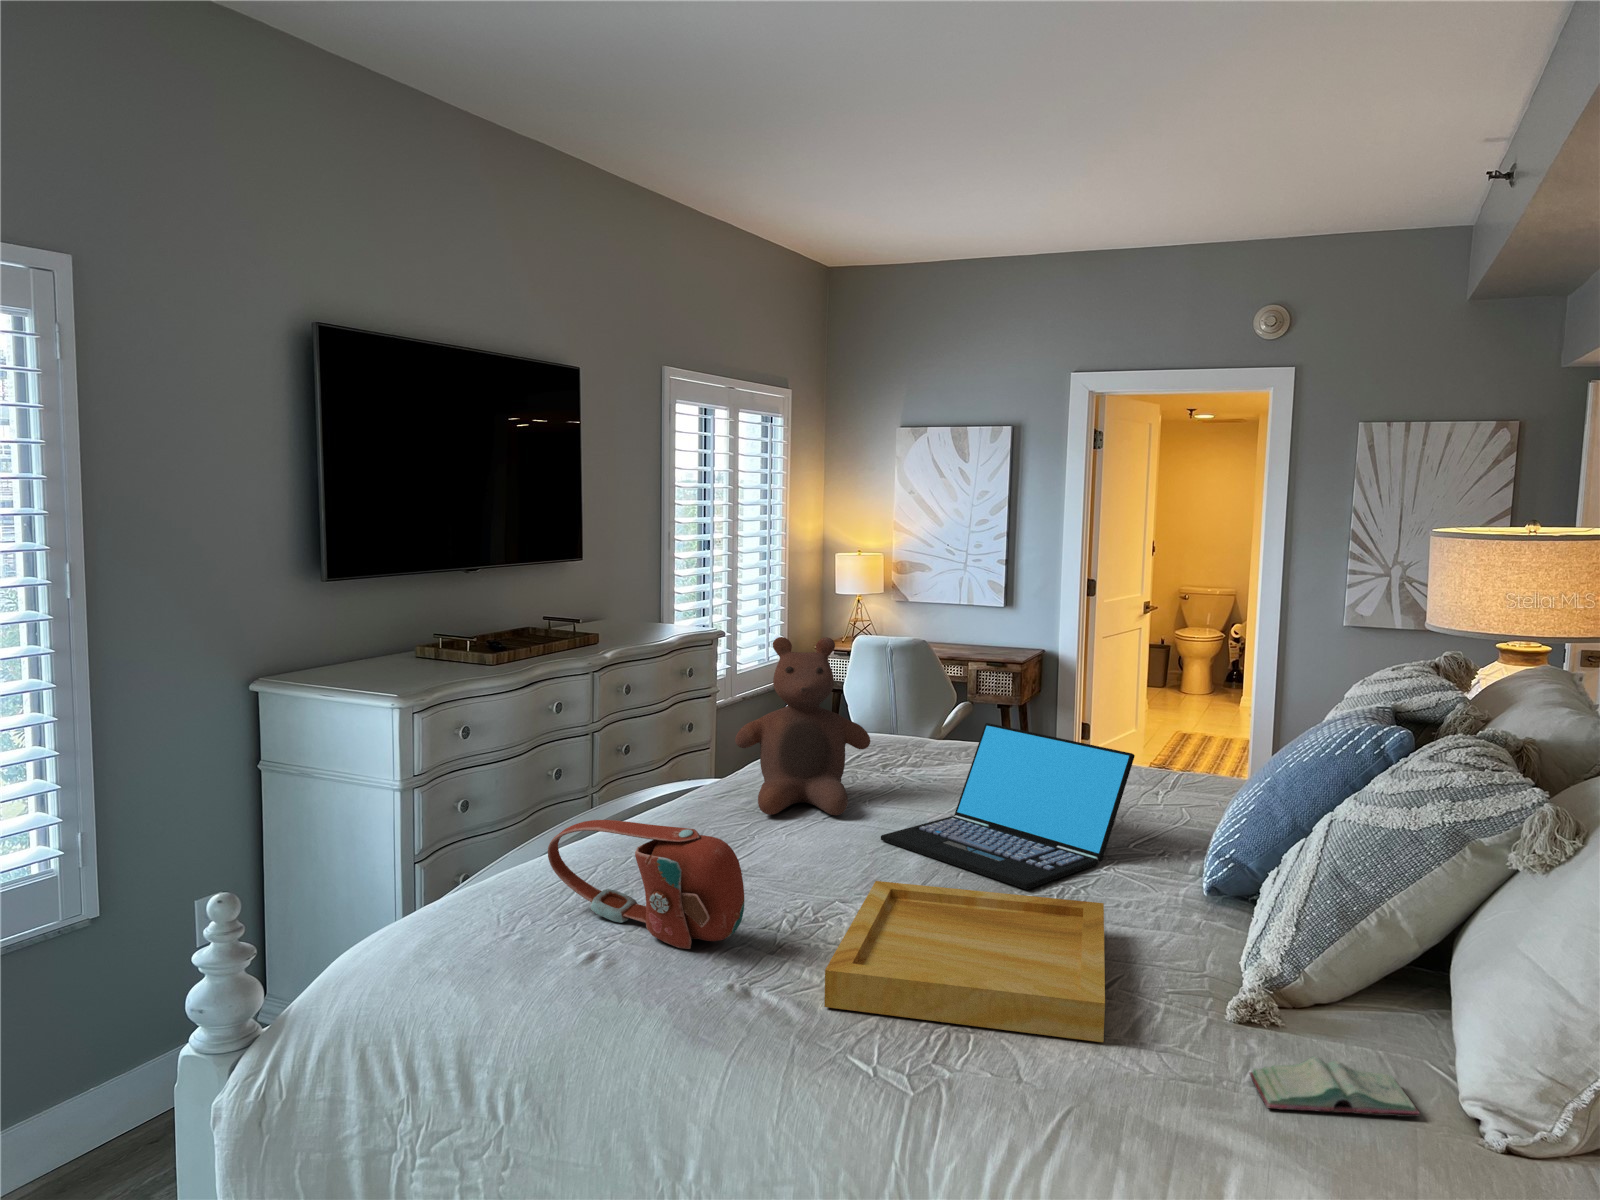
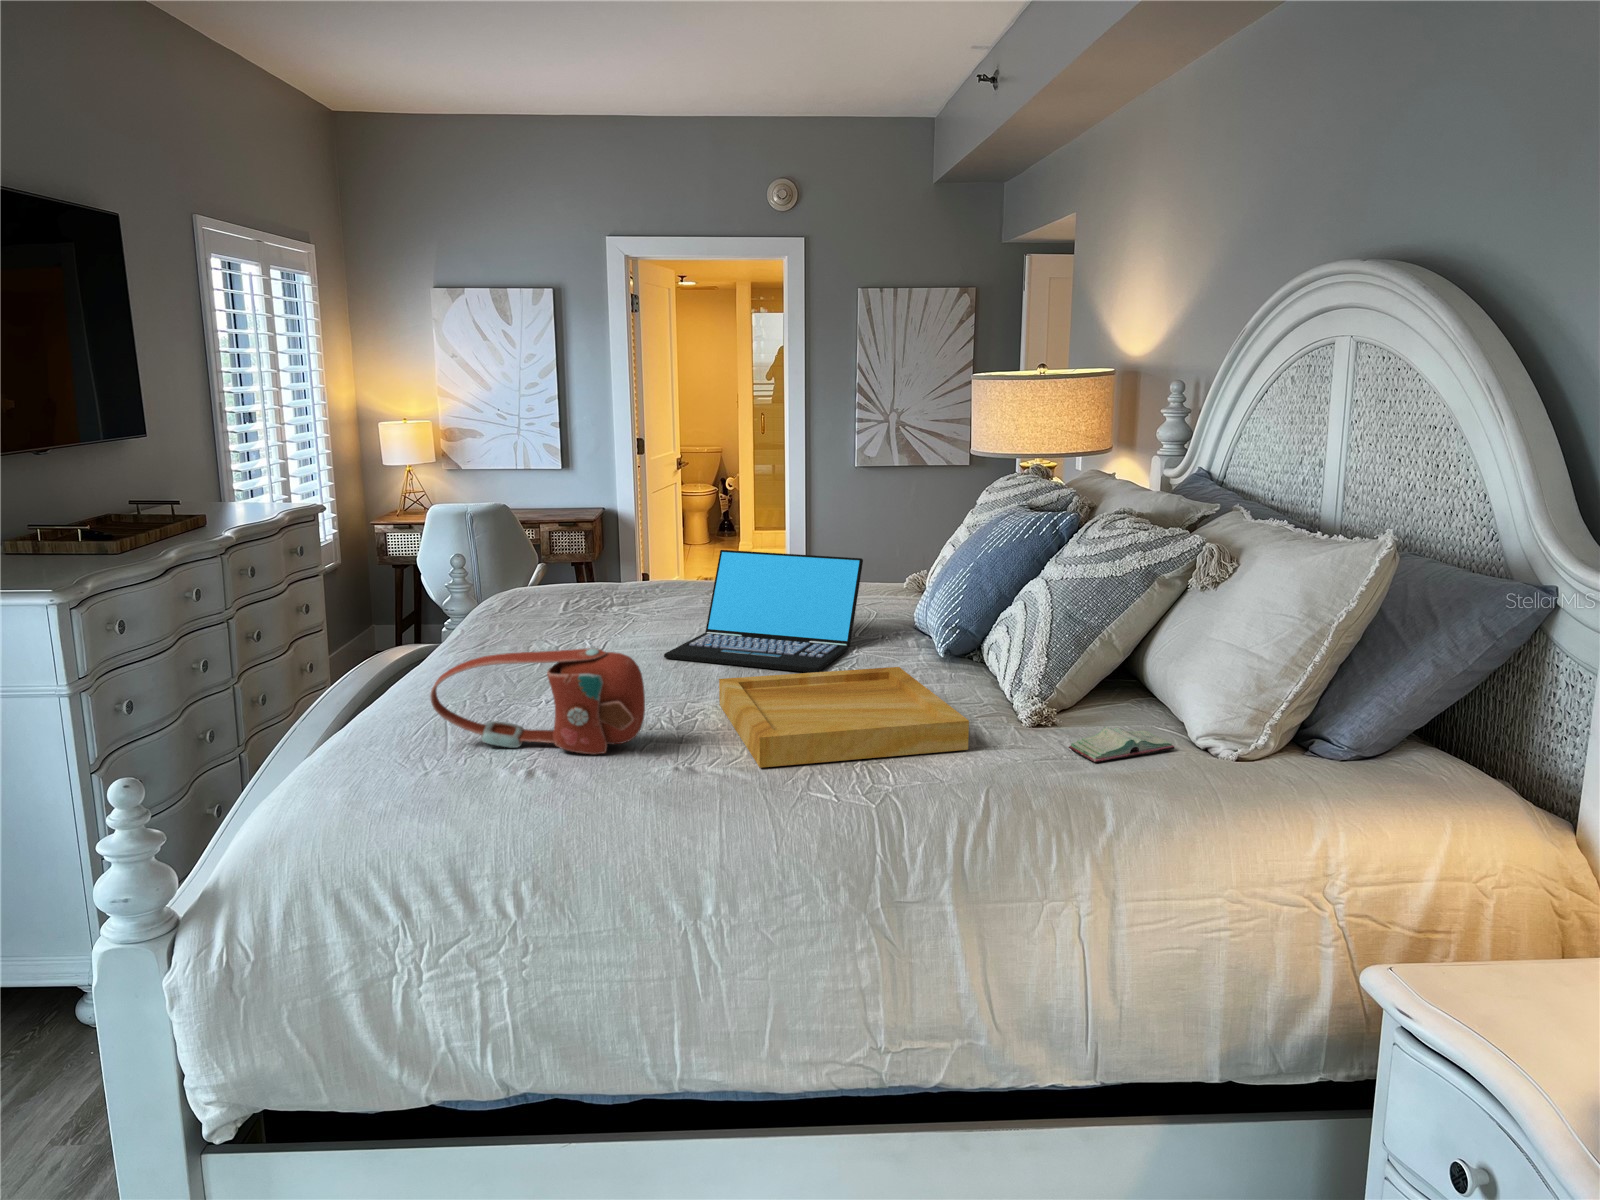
stuffed bear: present [735,637,870,815] -> none [489,484,615,653]

